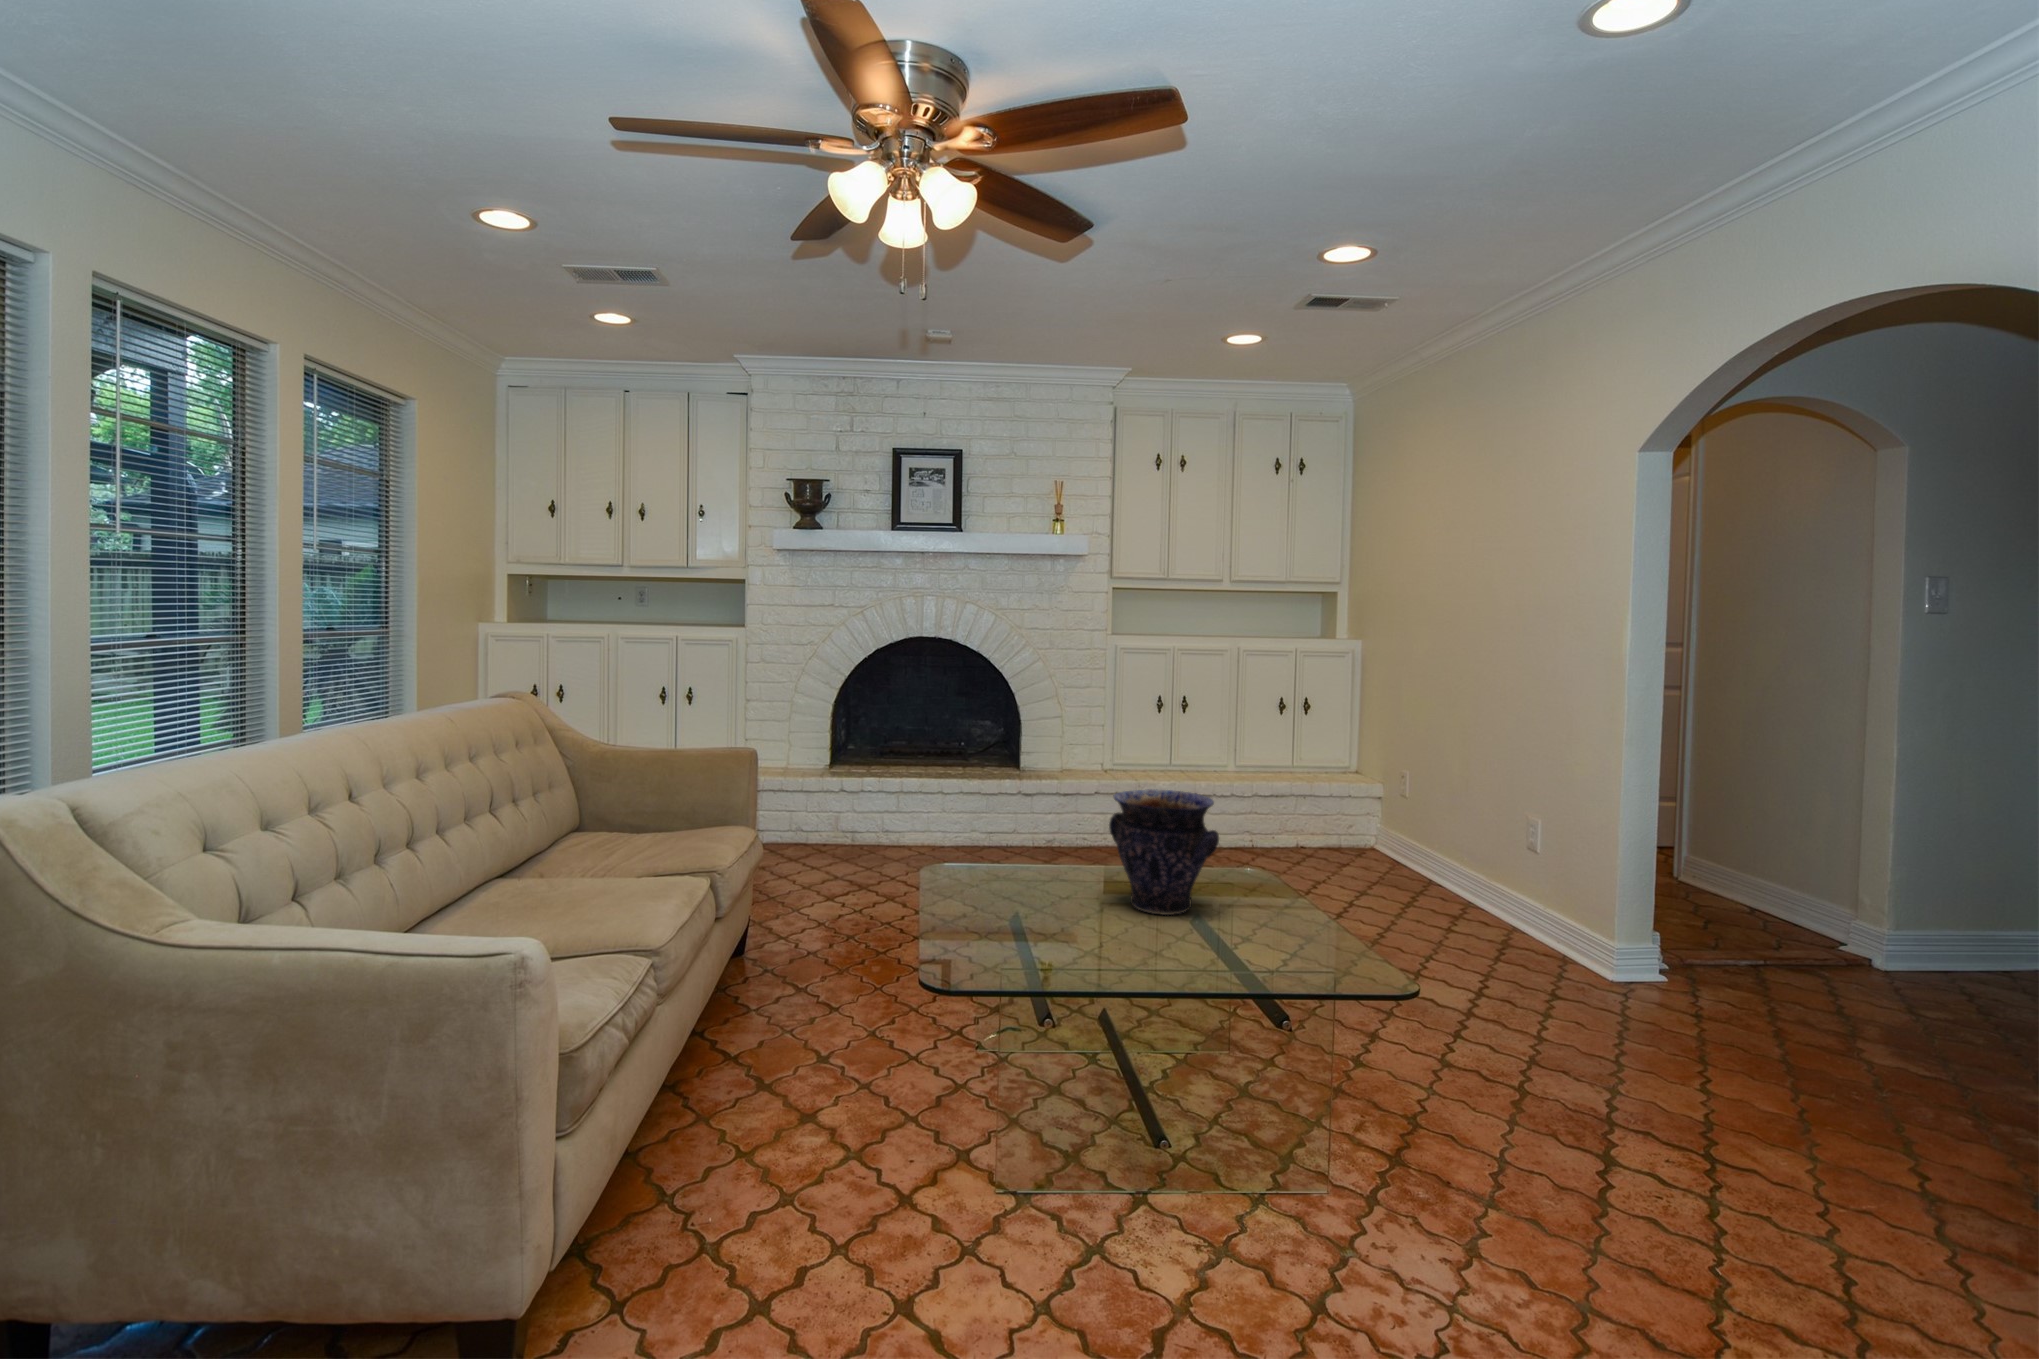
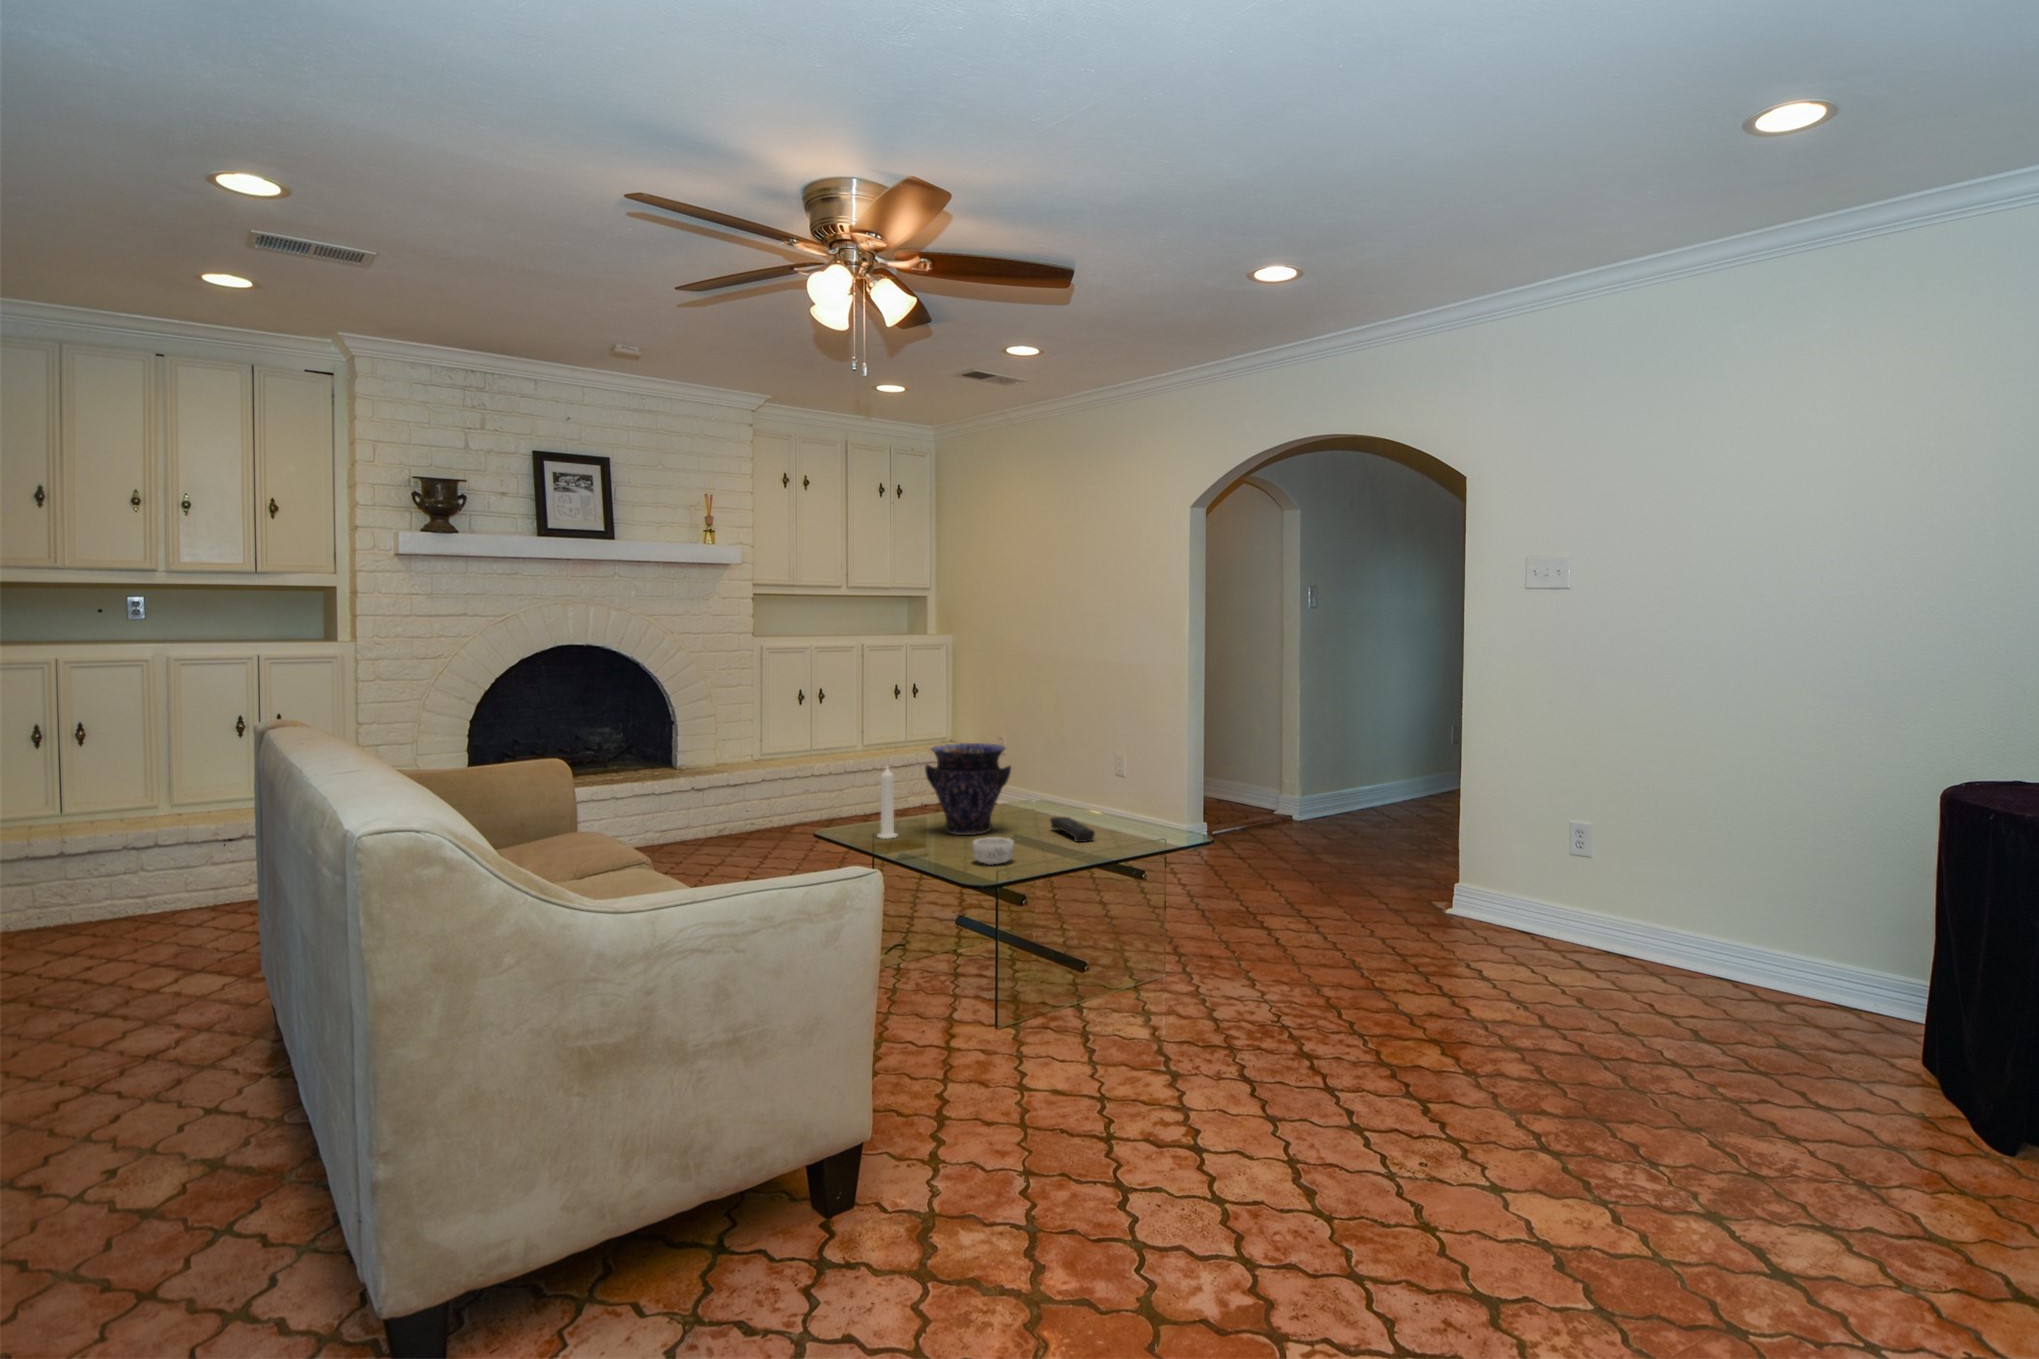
candle: none [1046,807,1071,899] -> present [877,766,897,839]
remote control: none [1265,911,1295,961] -> present [1050,817,1095,842]
decorative bowl: none [1075,928,1138,970] -> present [972,837,1014,865]

